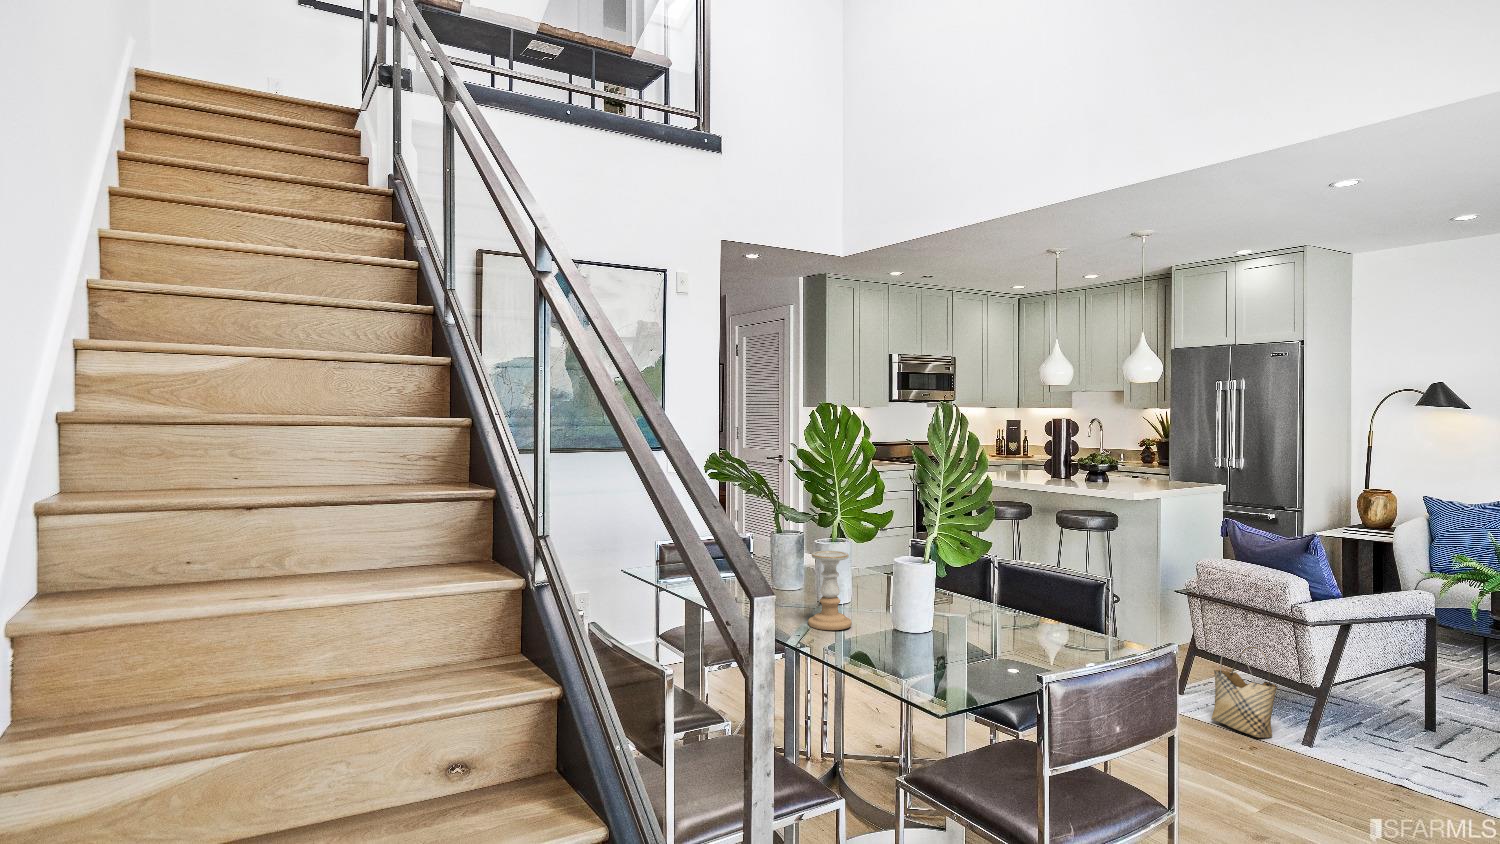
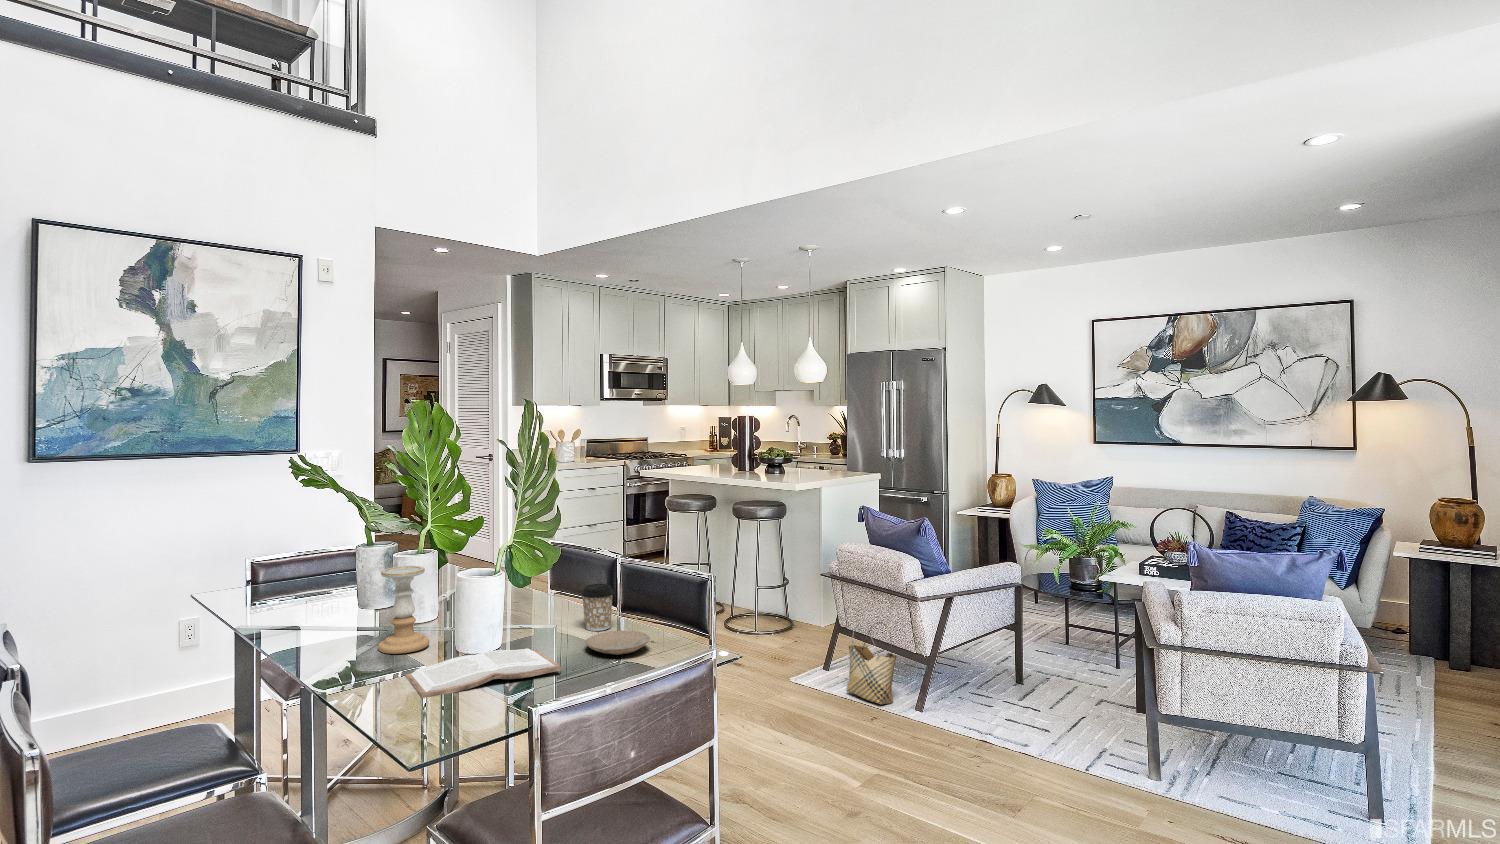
coffee cup: none [981,579,1014,625] -> present [581,584,614,631]
plate: none [999,626,1066,648] -> present [585,631,650,655]
book: none [850,634,993,670] -> present [405,648,561,698]

